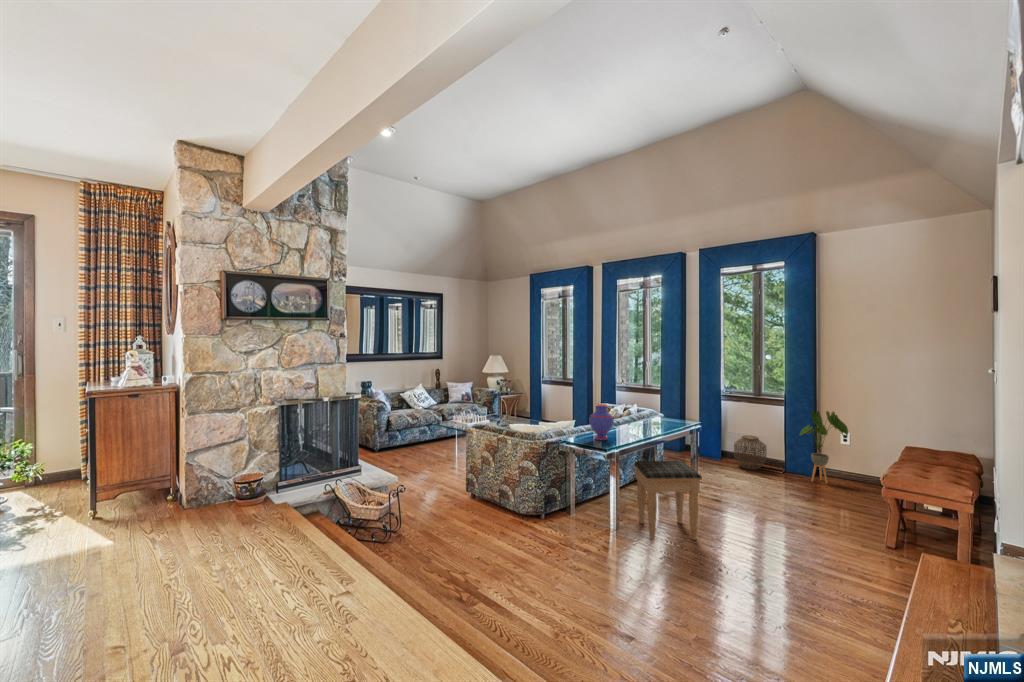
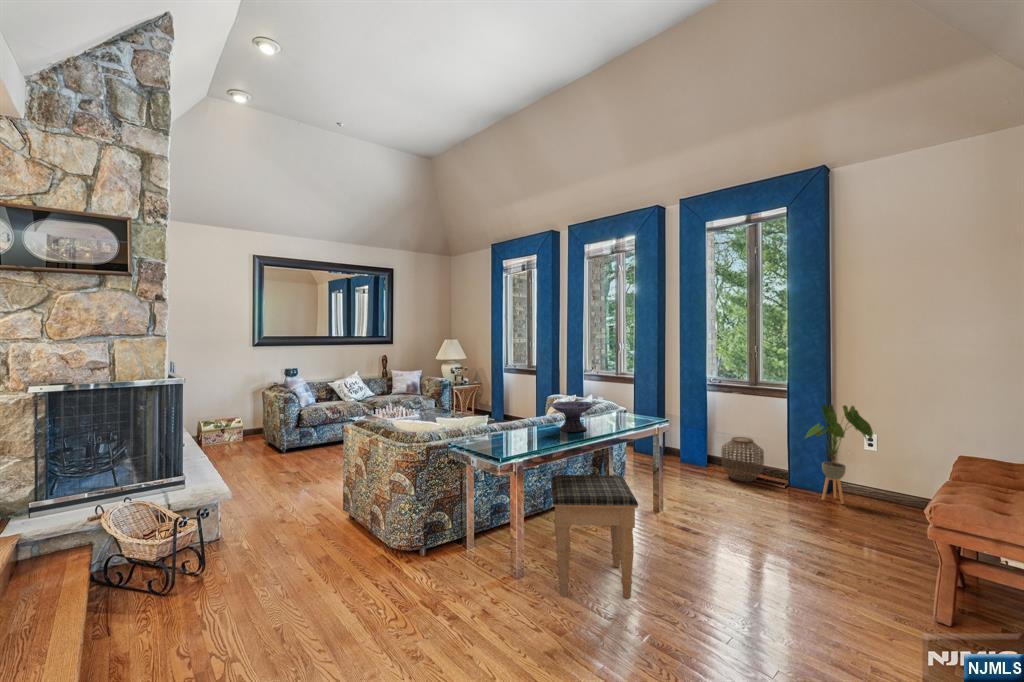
vase: present [589,404,614,440] -> none [487,392,522,445]
decorative bowl: none [622,409,657,431] -> present [549,401,596,432]

